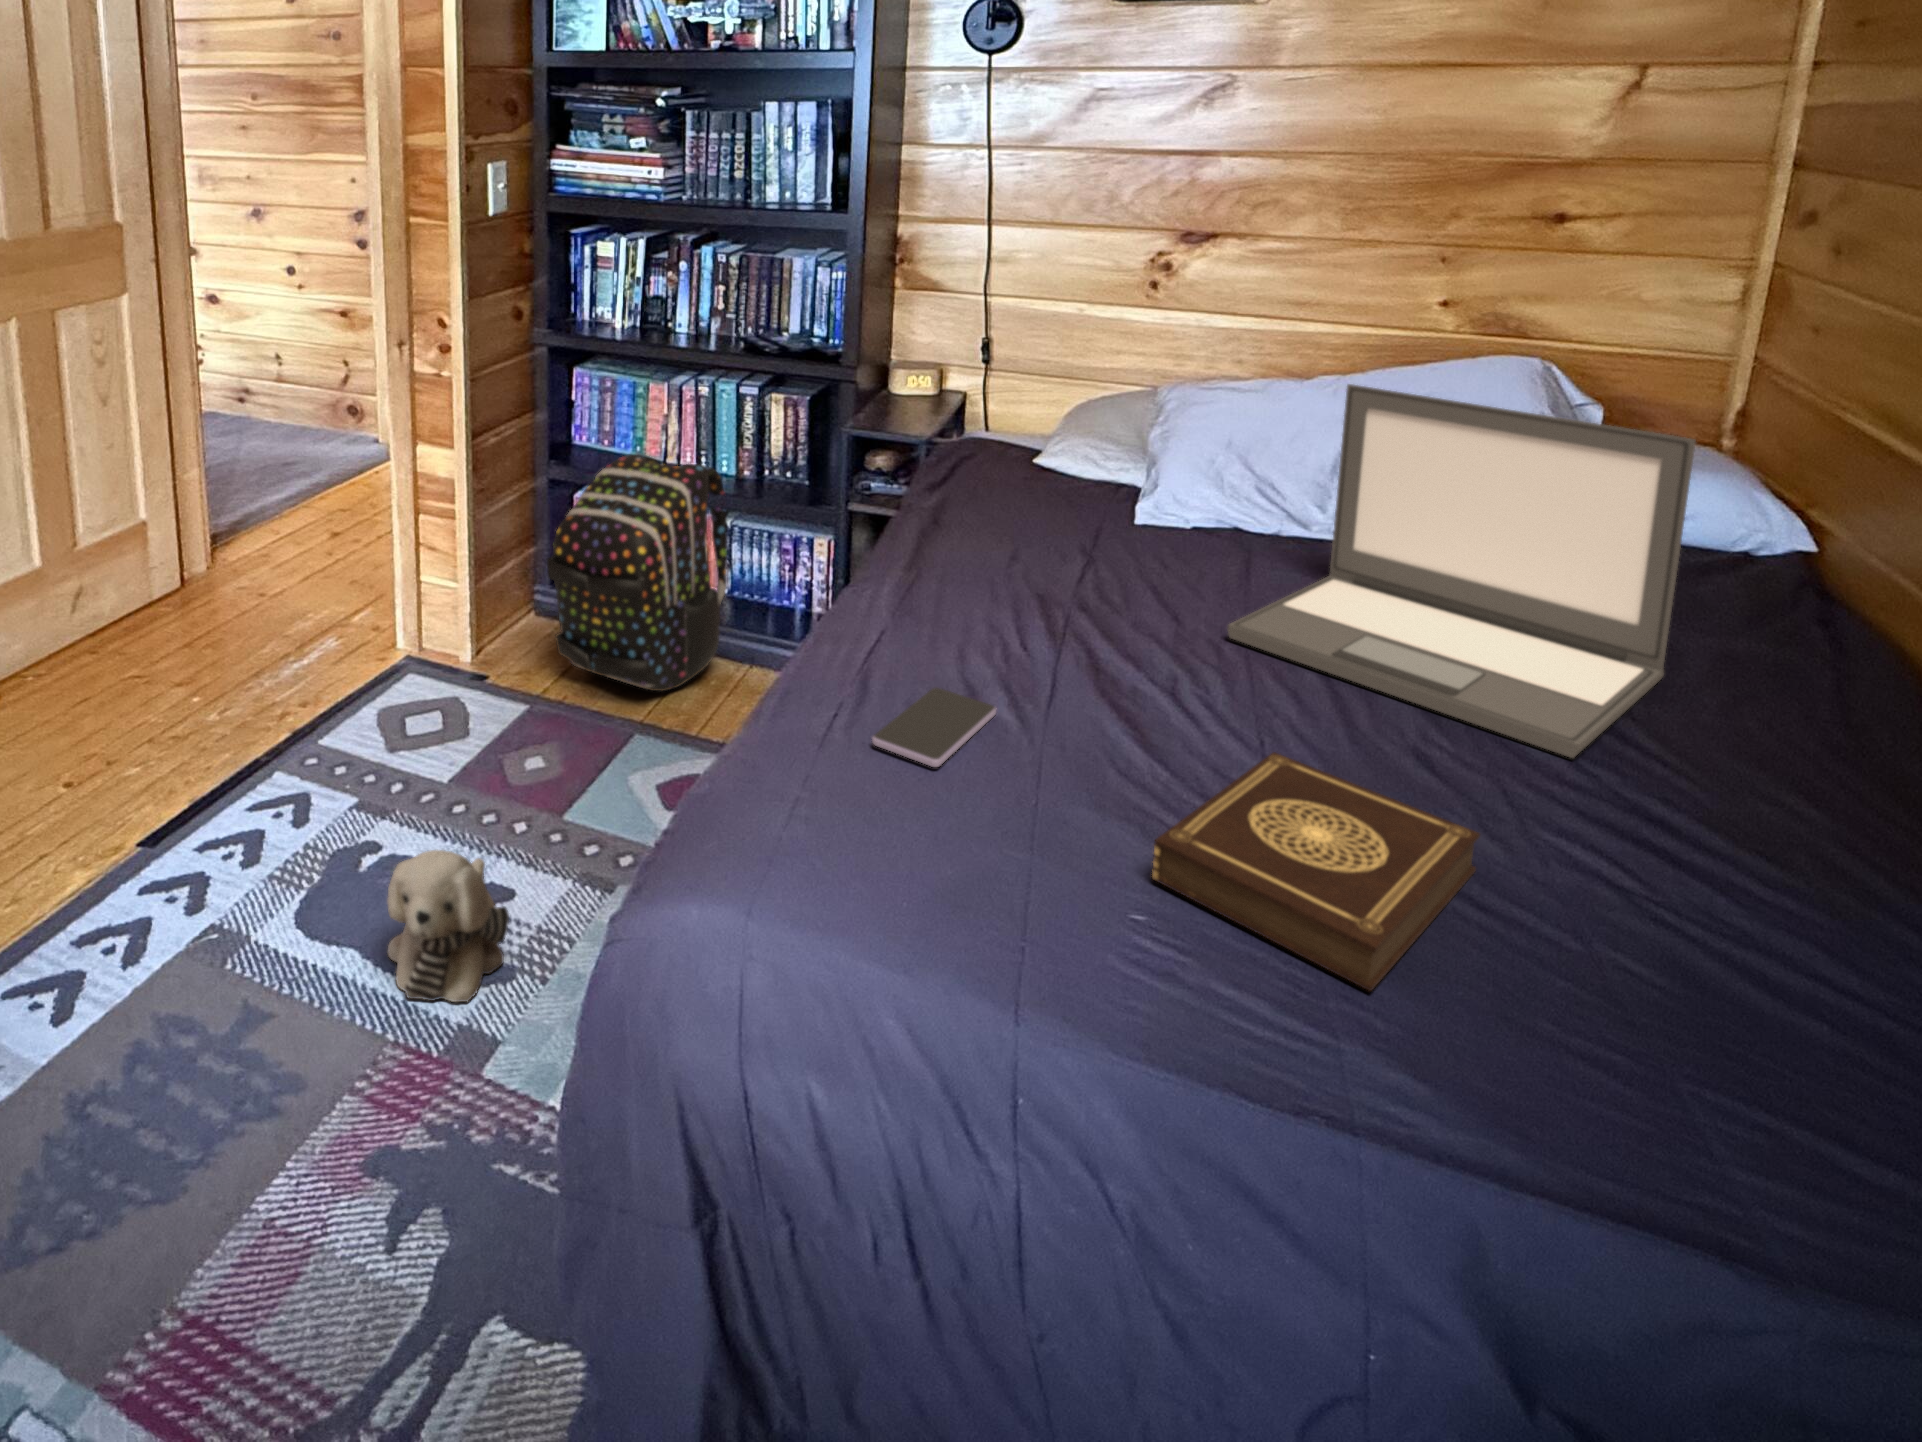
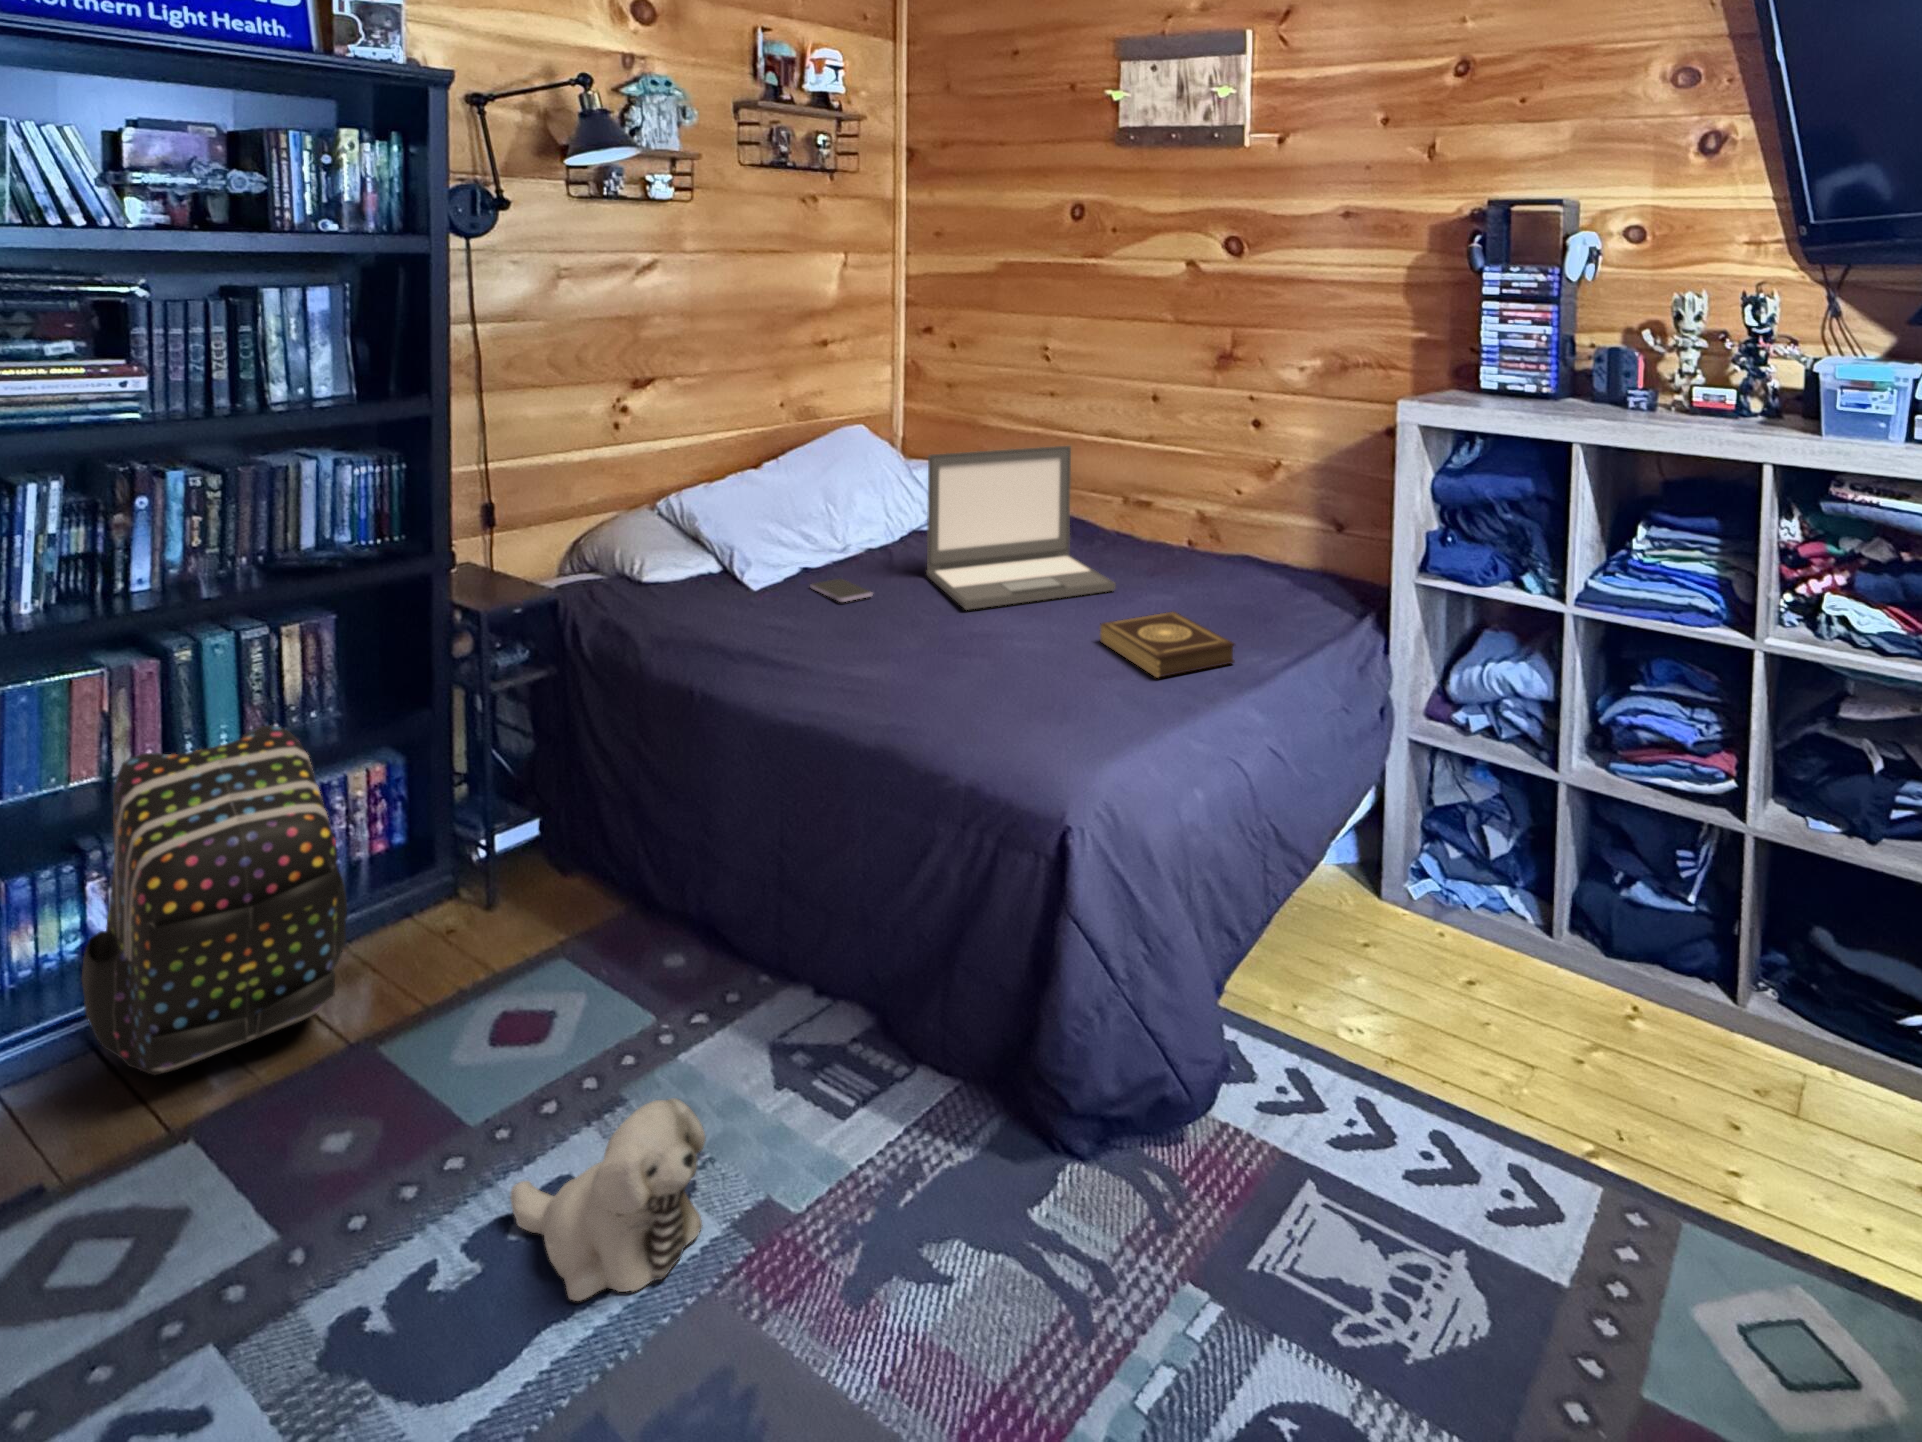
smartphone: present [872,688,996,767] -> present [810,578,873,602]

